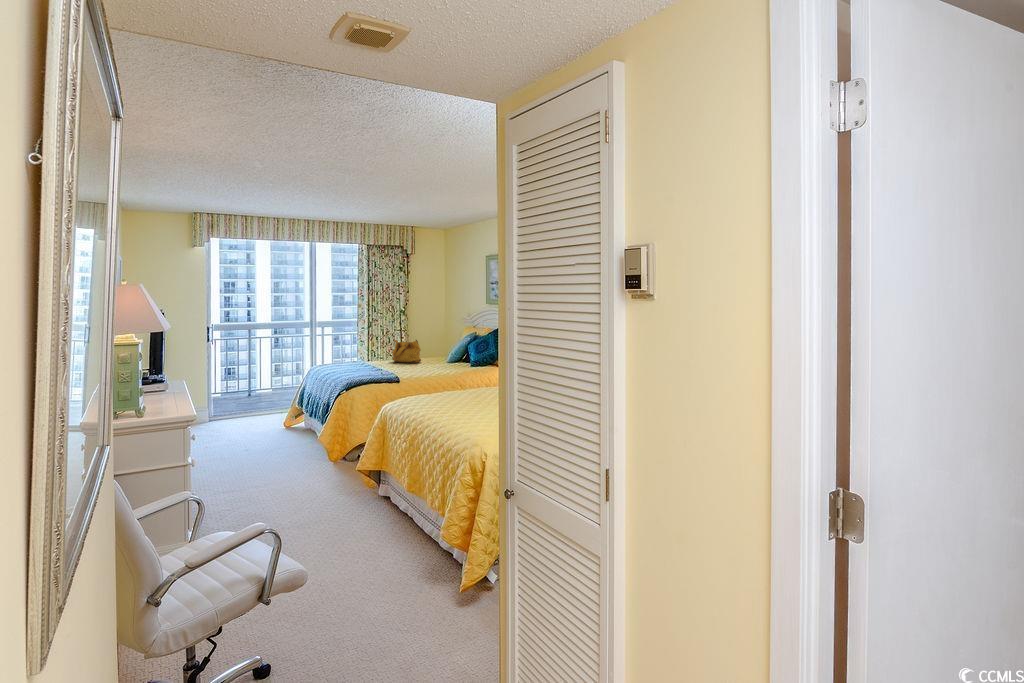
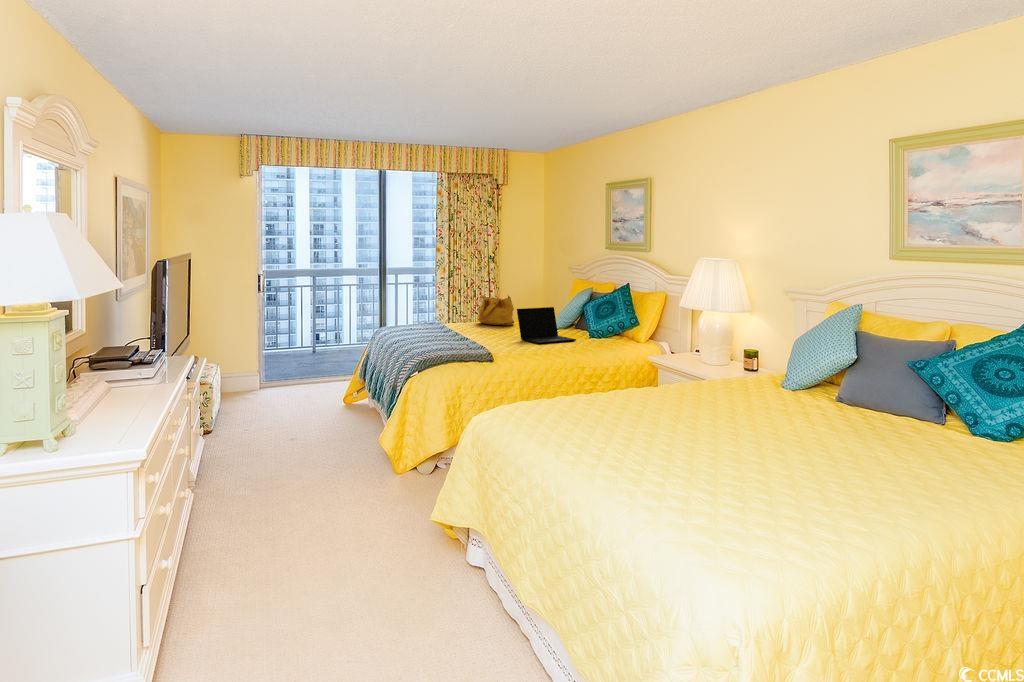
laptop: none [422,345,467,372] -> present [517,307,576,344]

